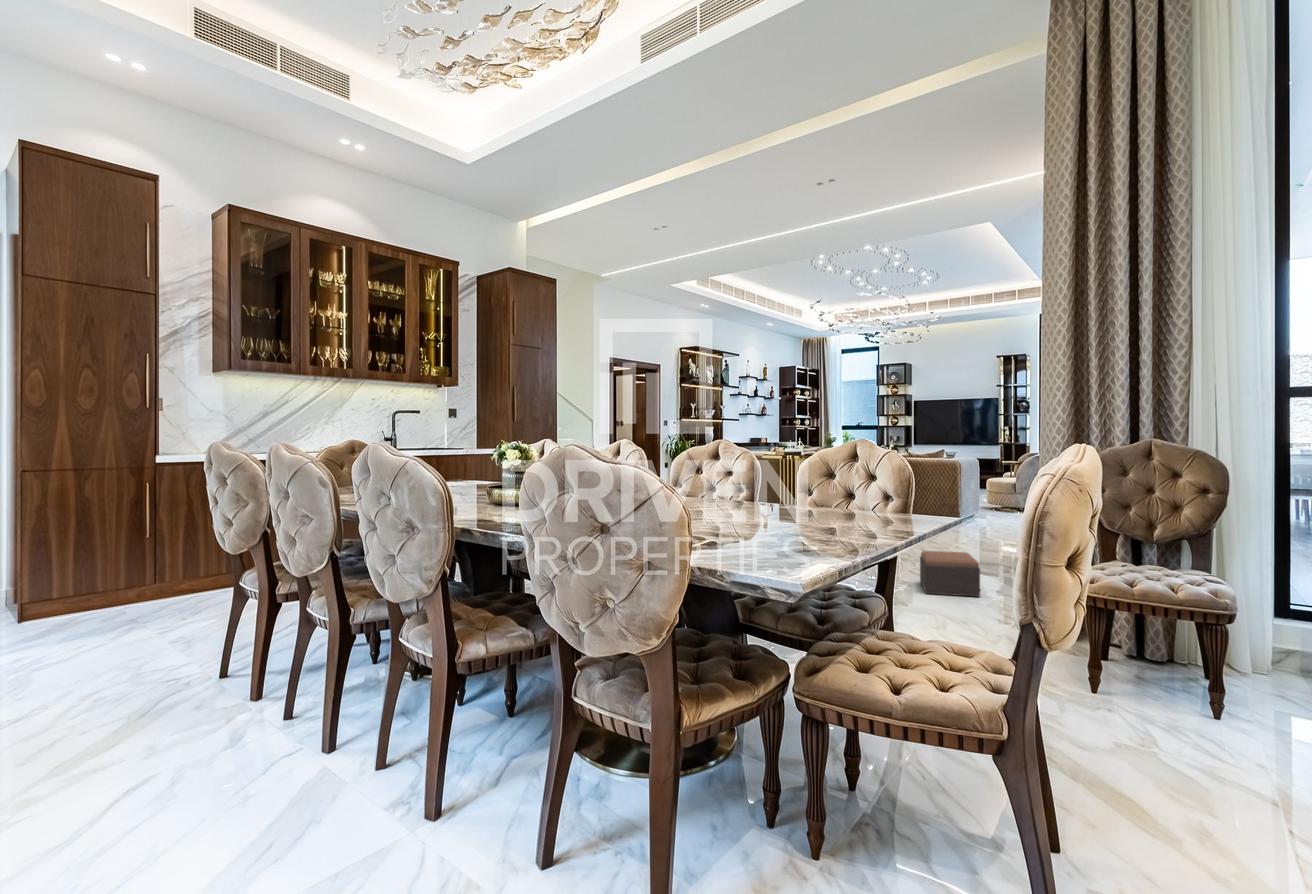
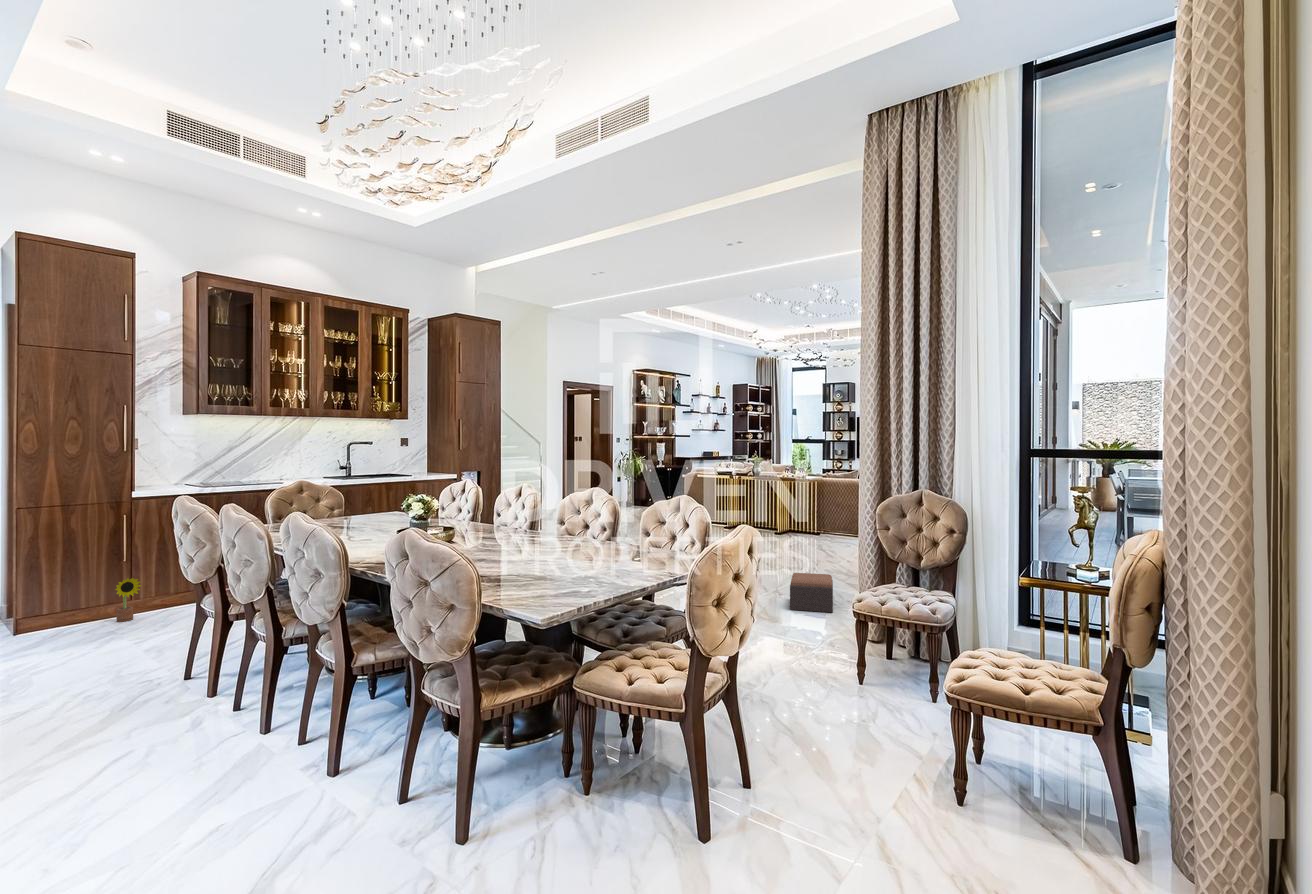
decorative plant: none [136,555,169,607] -> present [115,578,141,622]

